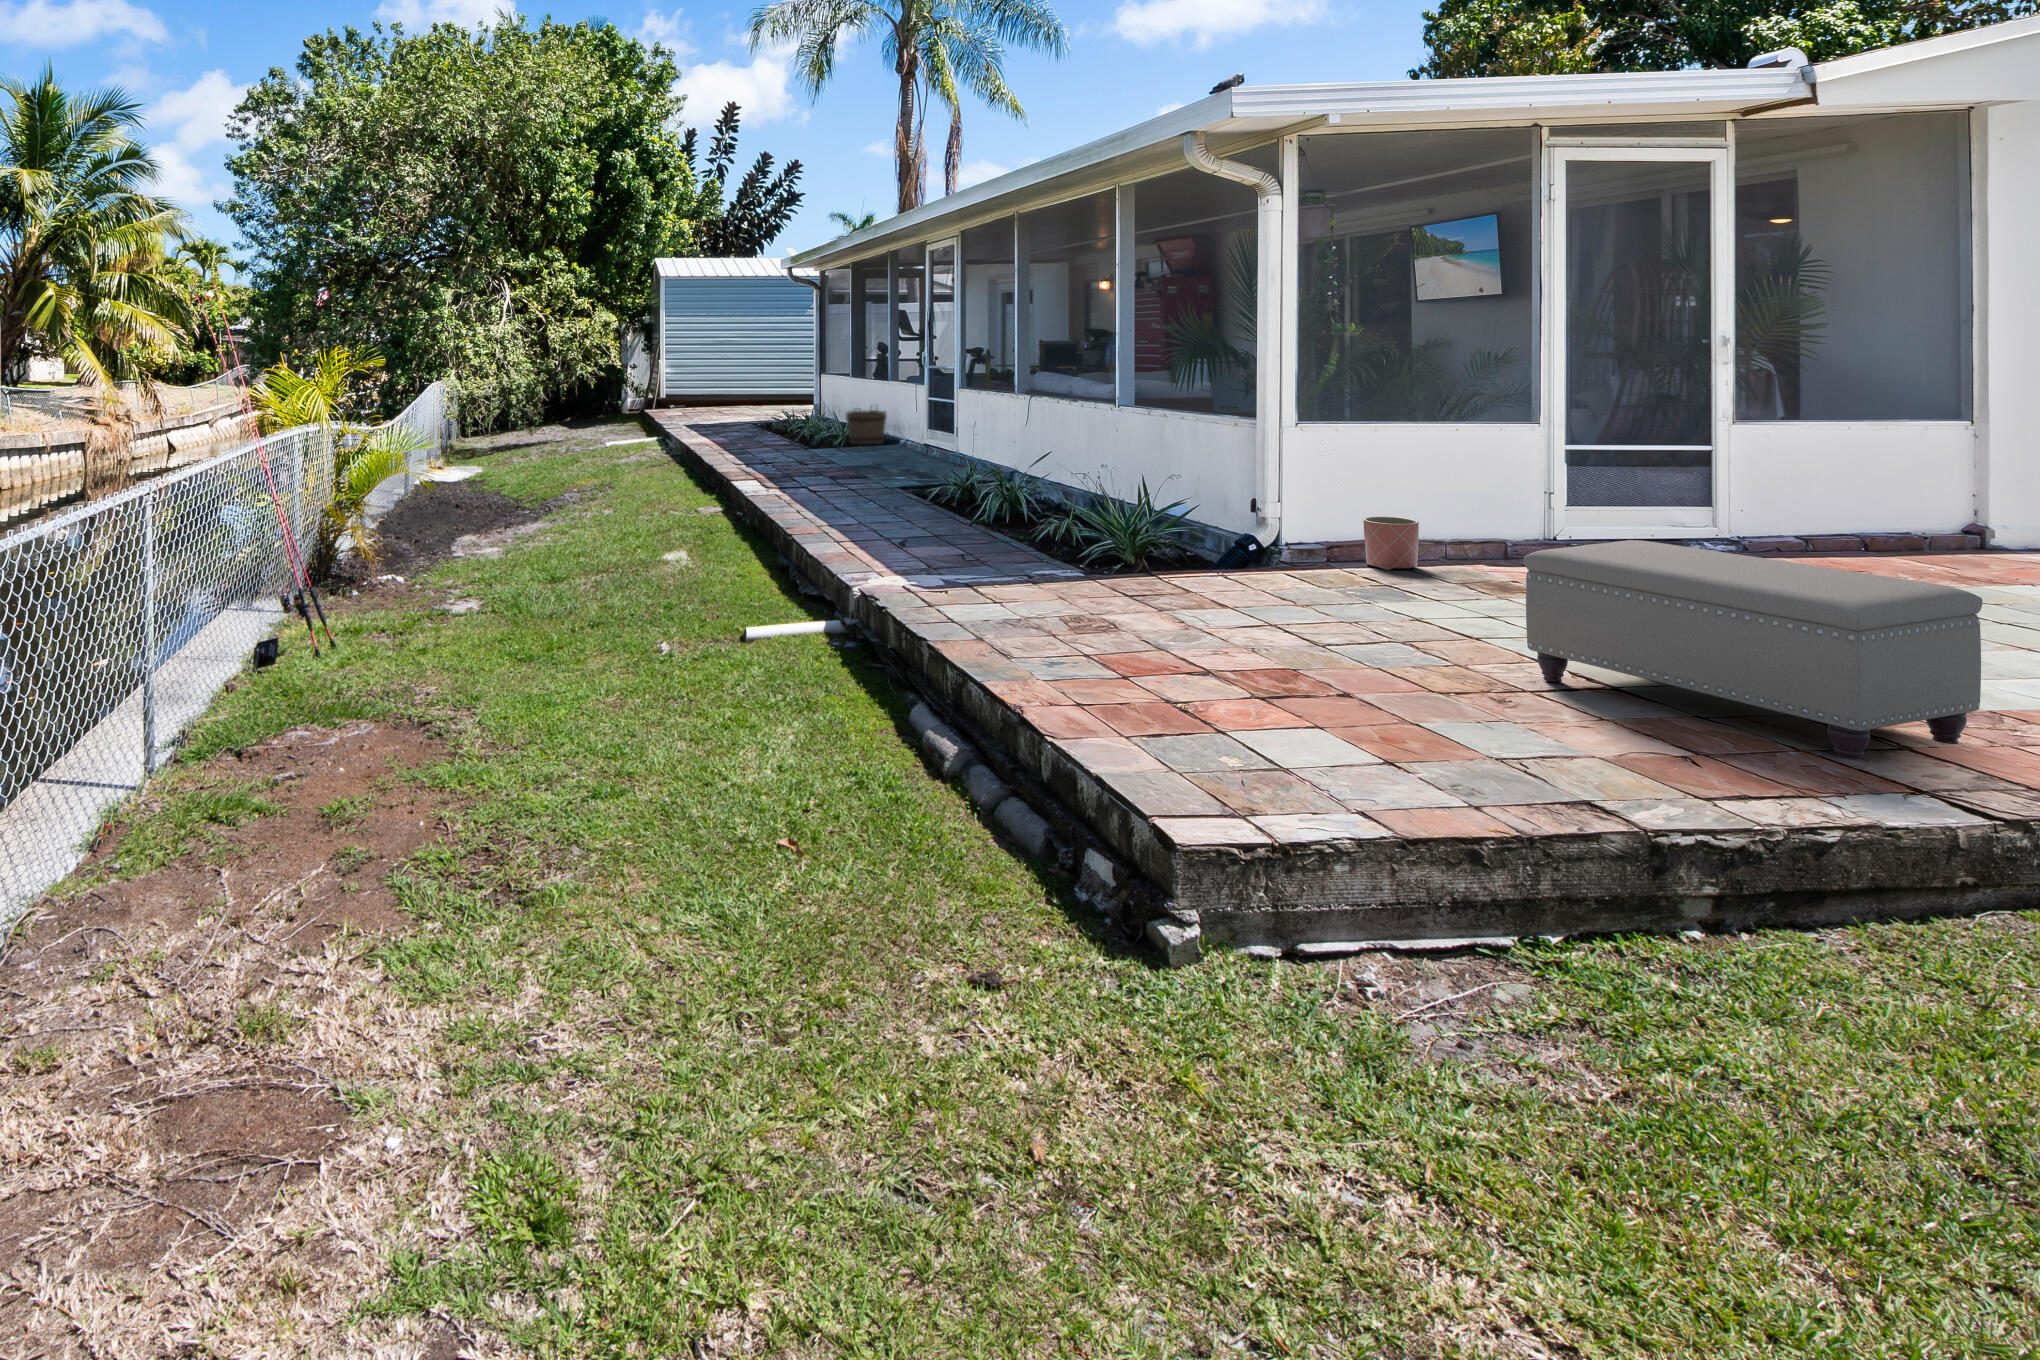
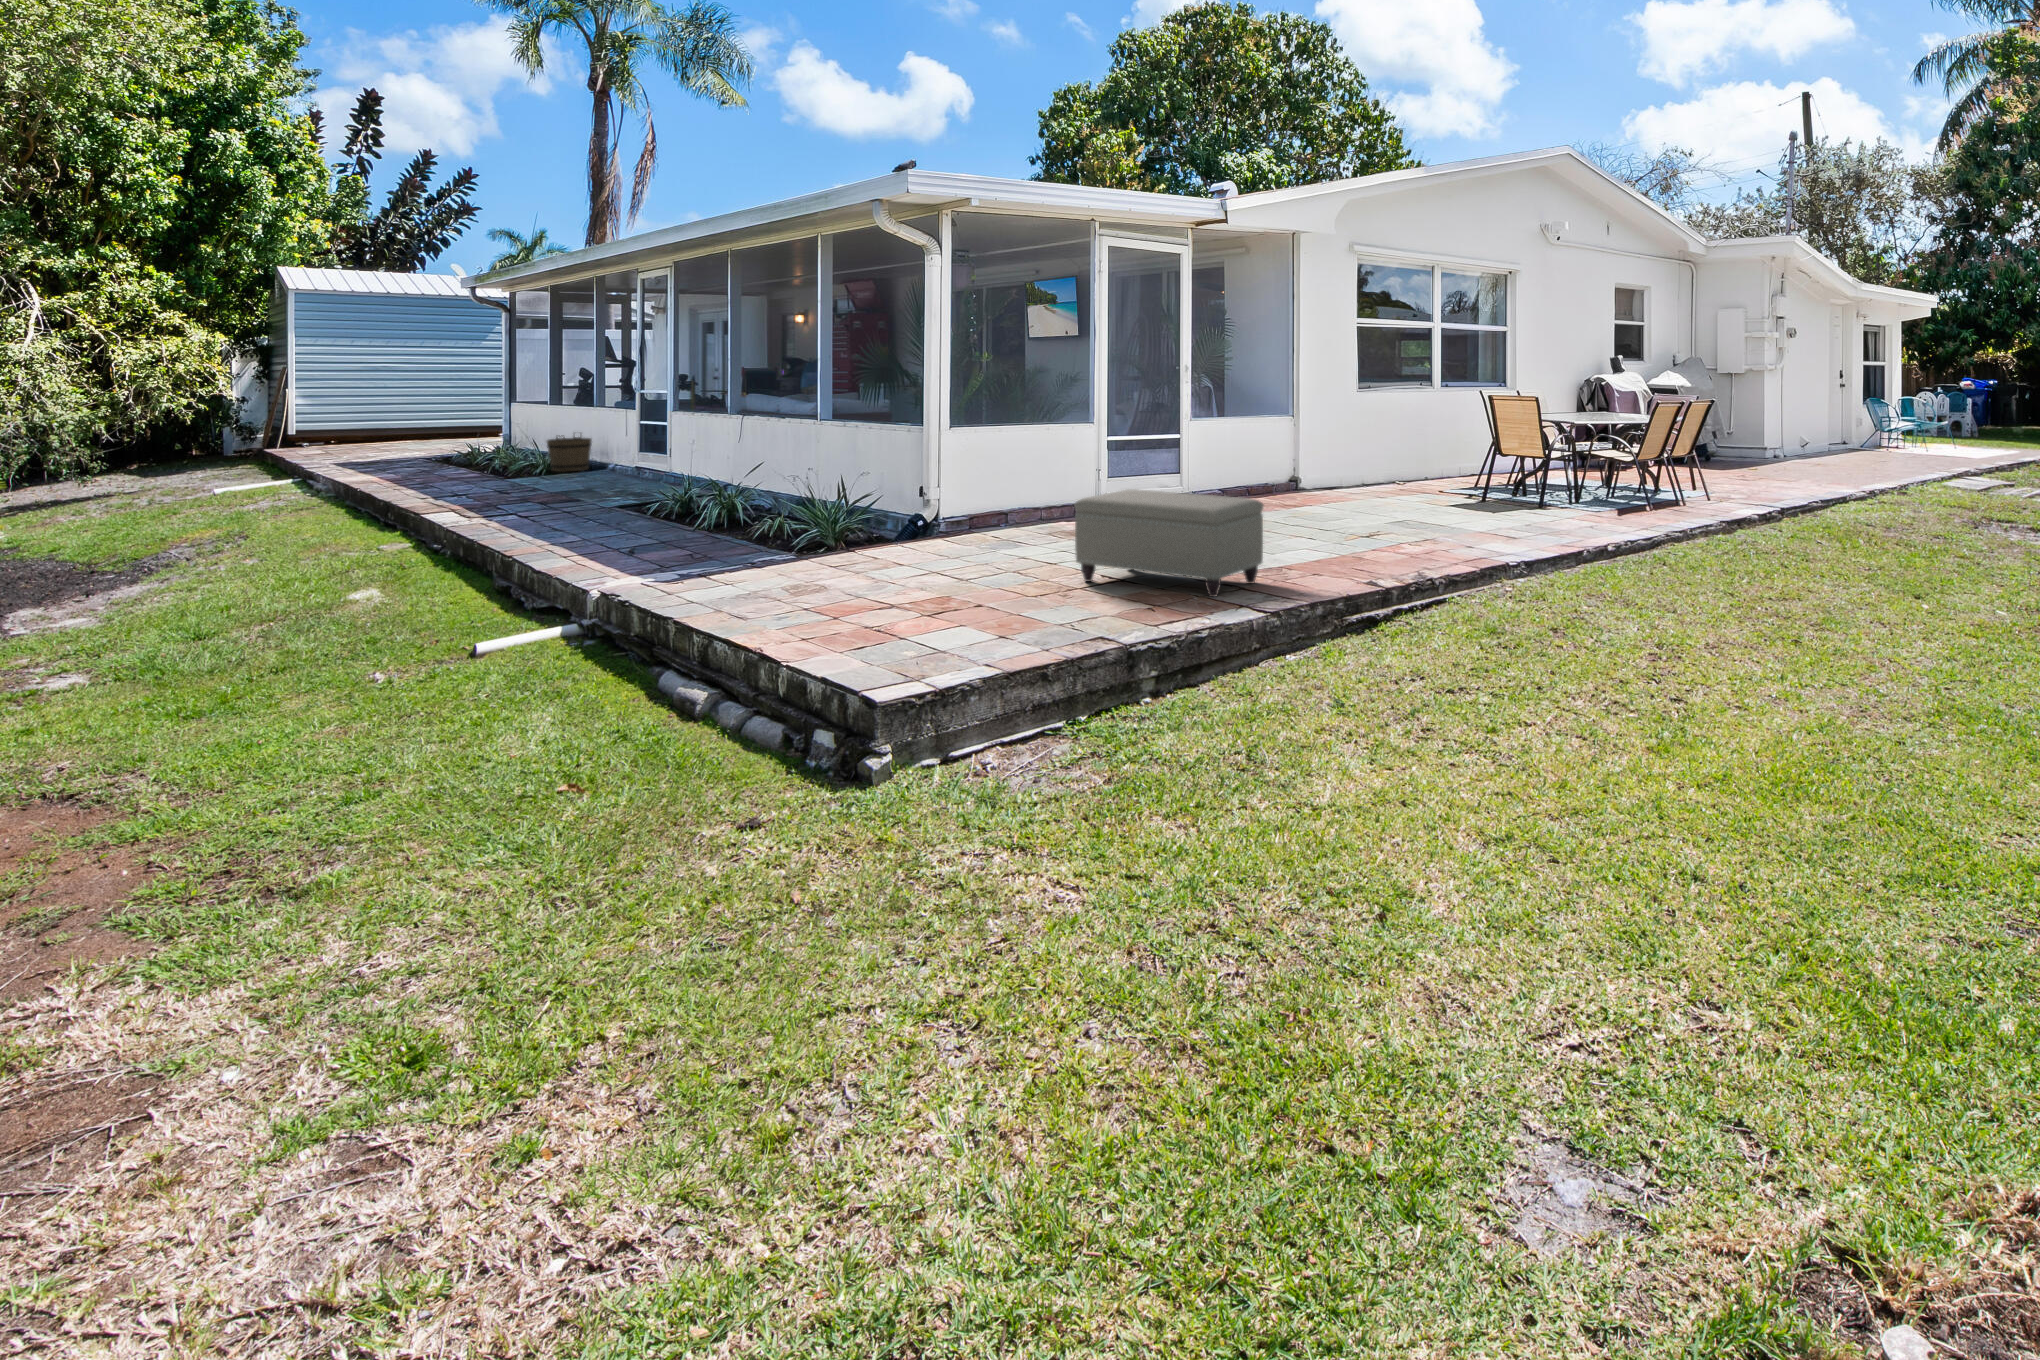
planter: present [1363,517,1419,570] -> none [987,494,1020,532]

